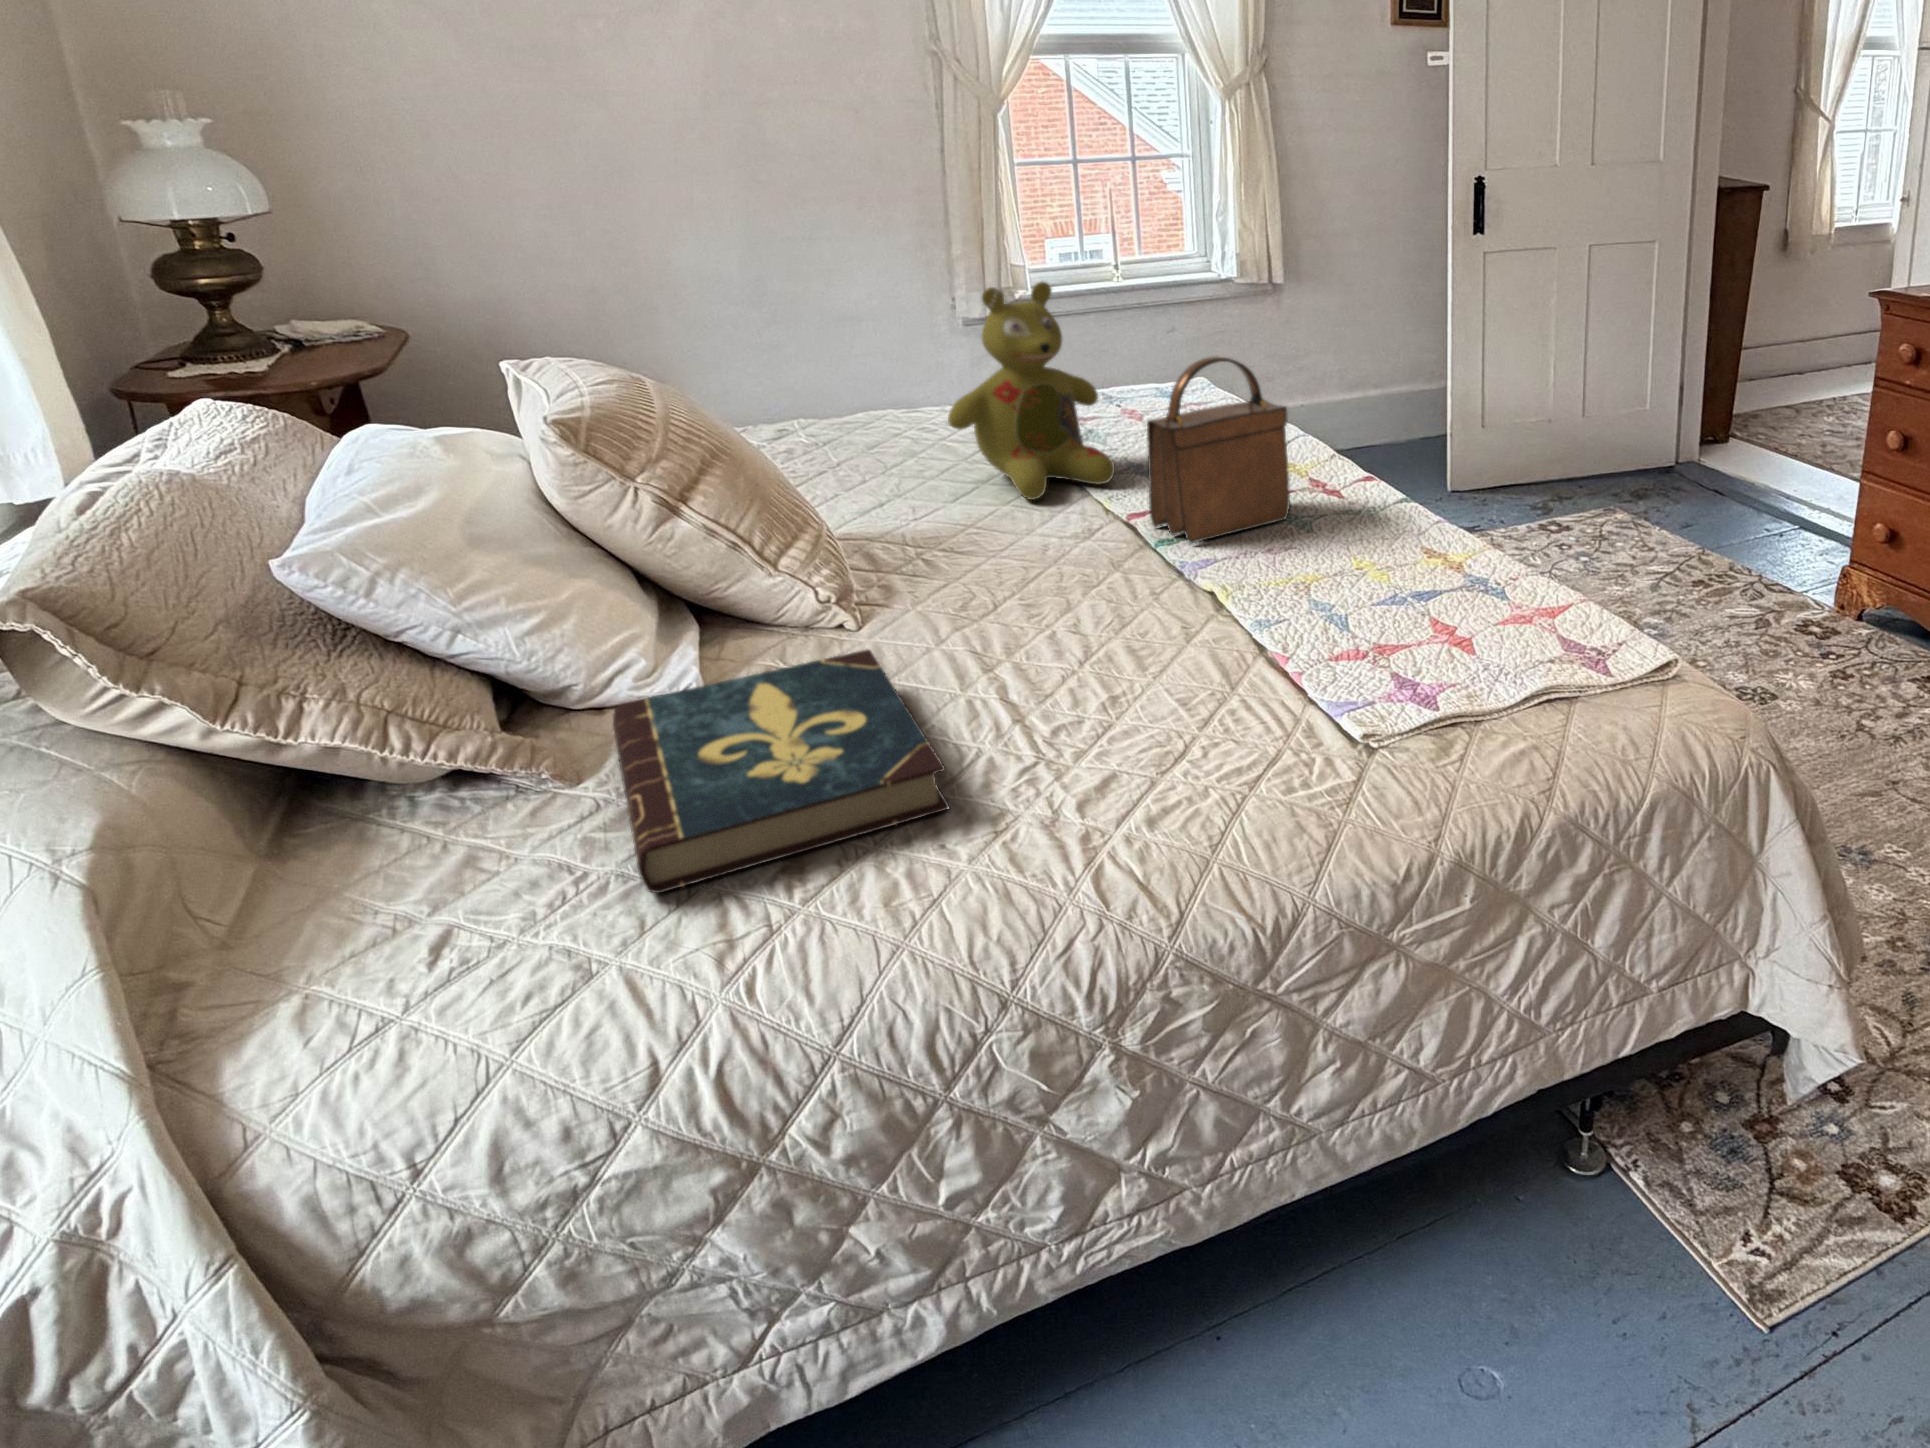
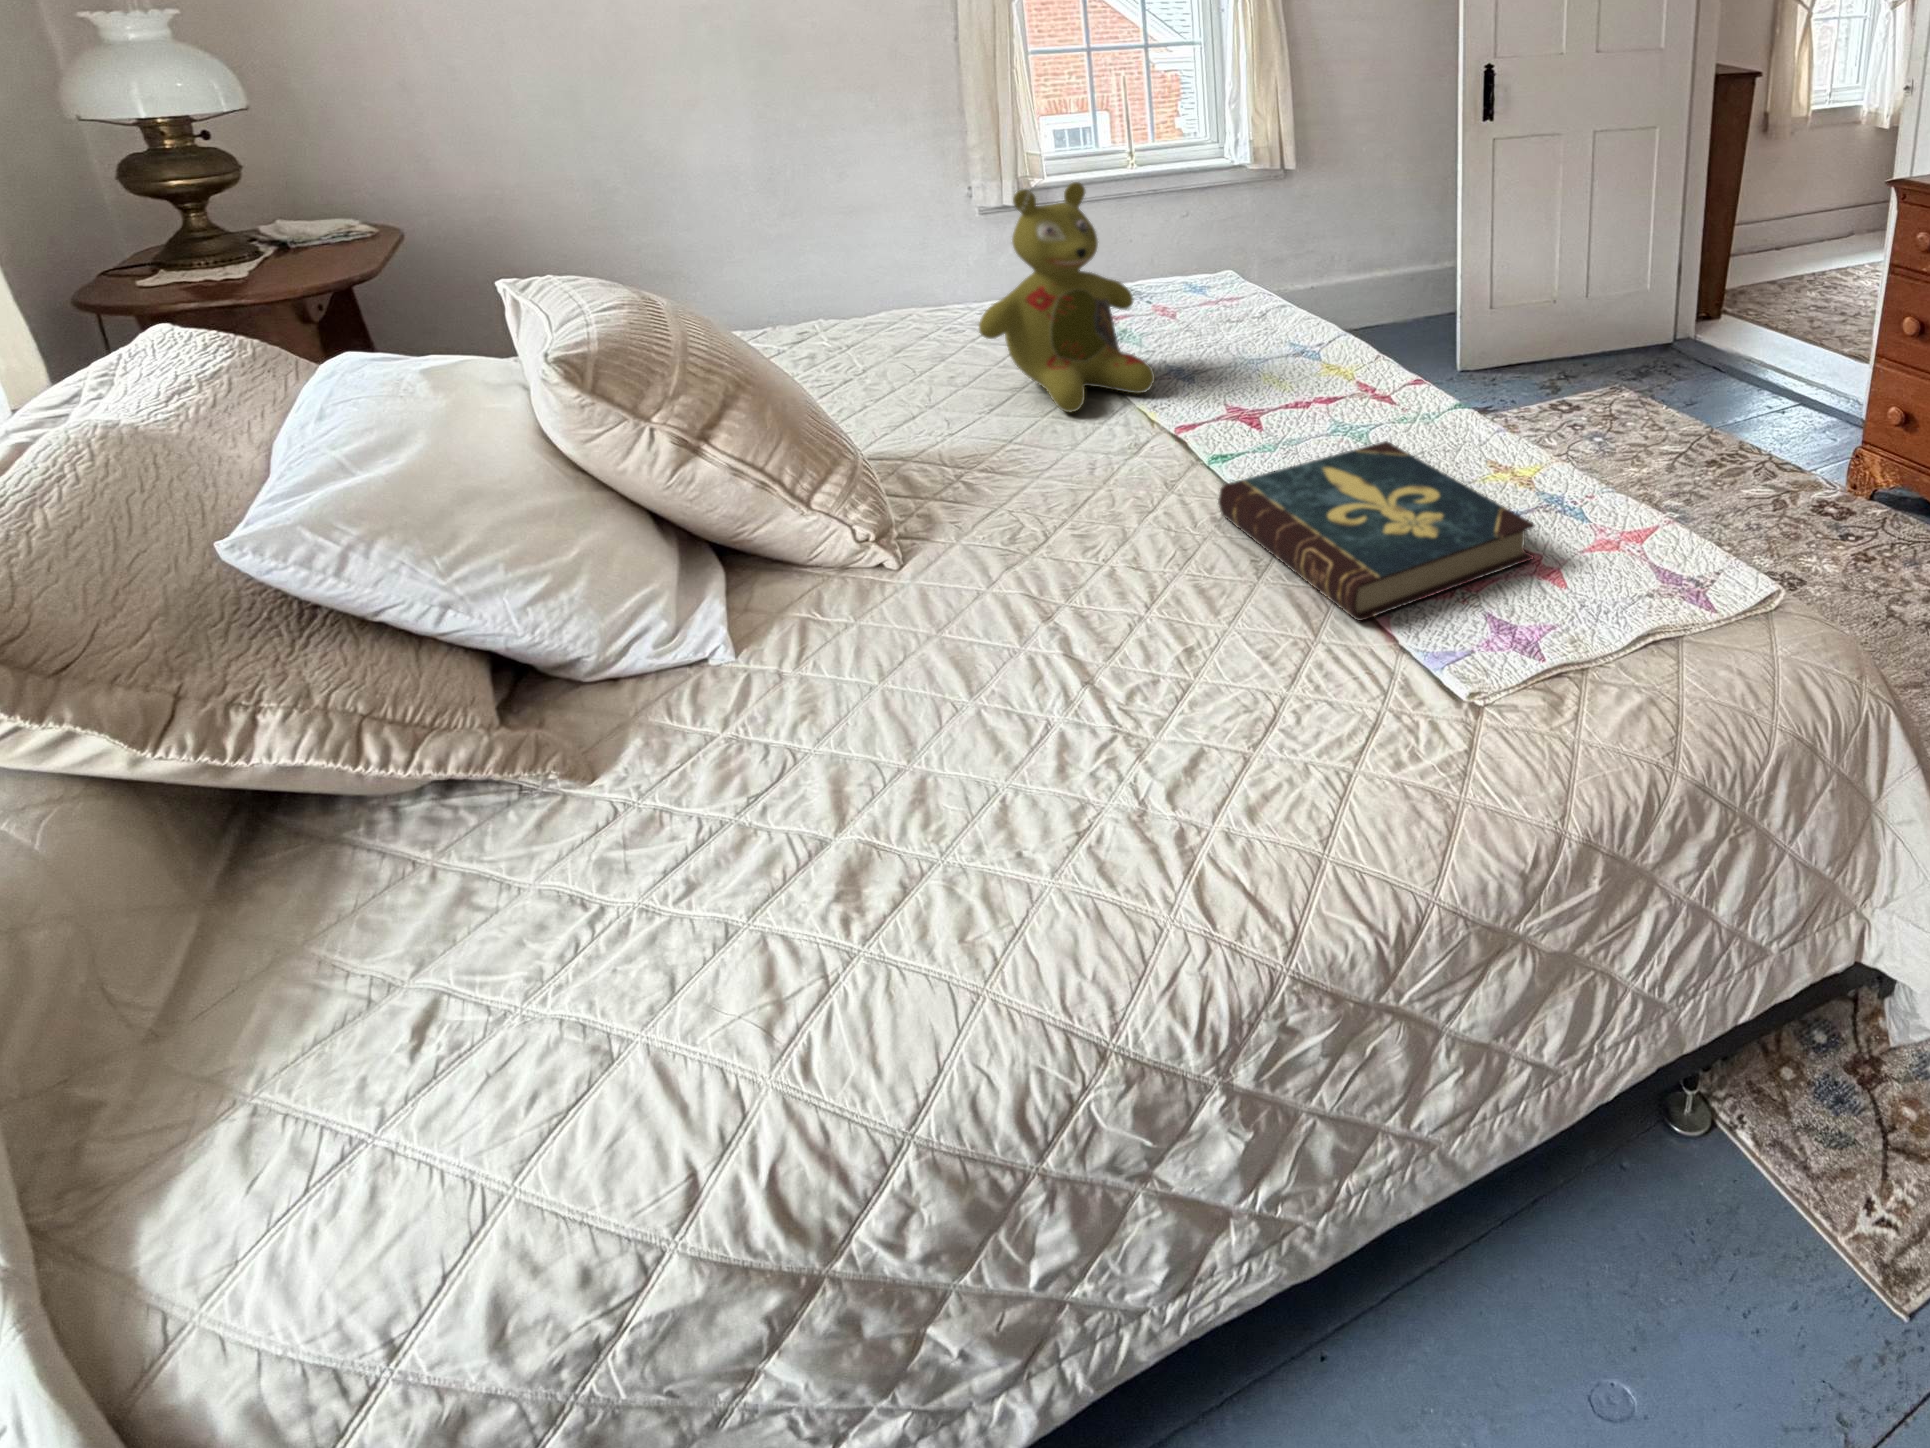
handbag: present [1147,356,1290,543] -> none [1196,264,1343,462]
book: present [613,649,949,893] -> present [1218,441,1535,621]

